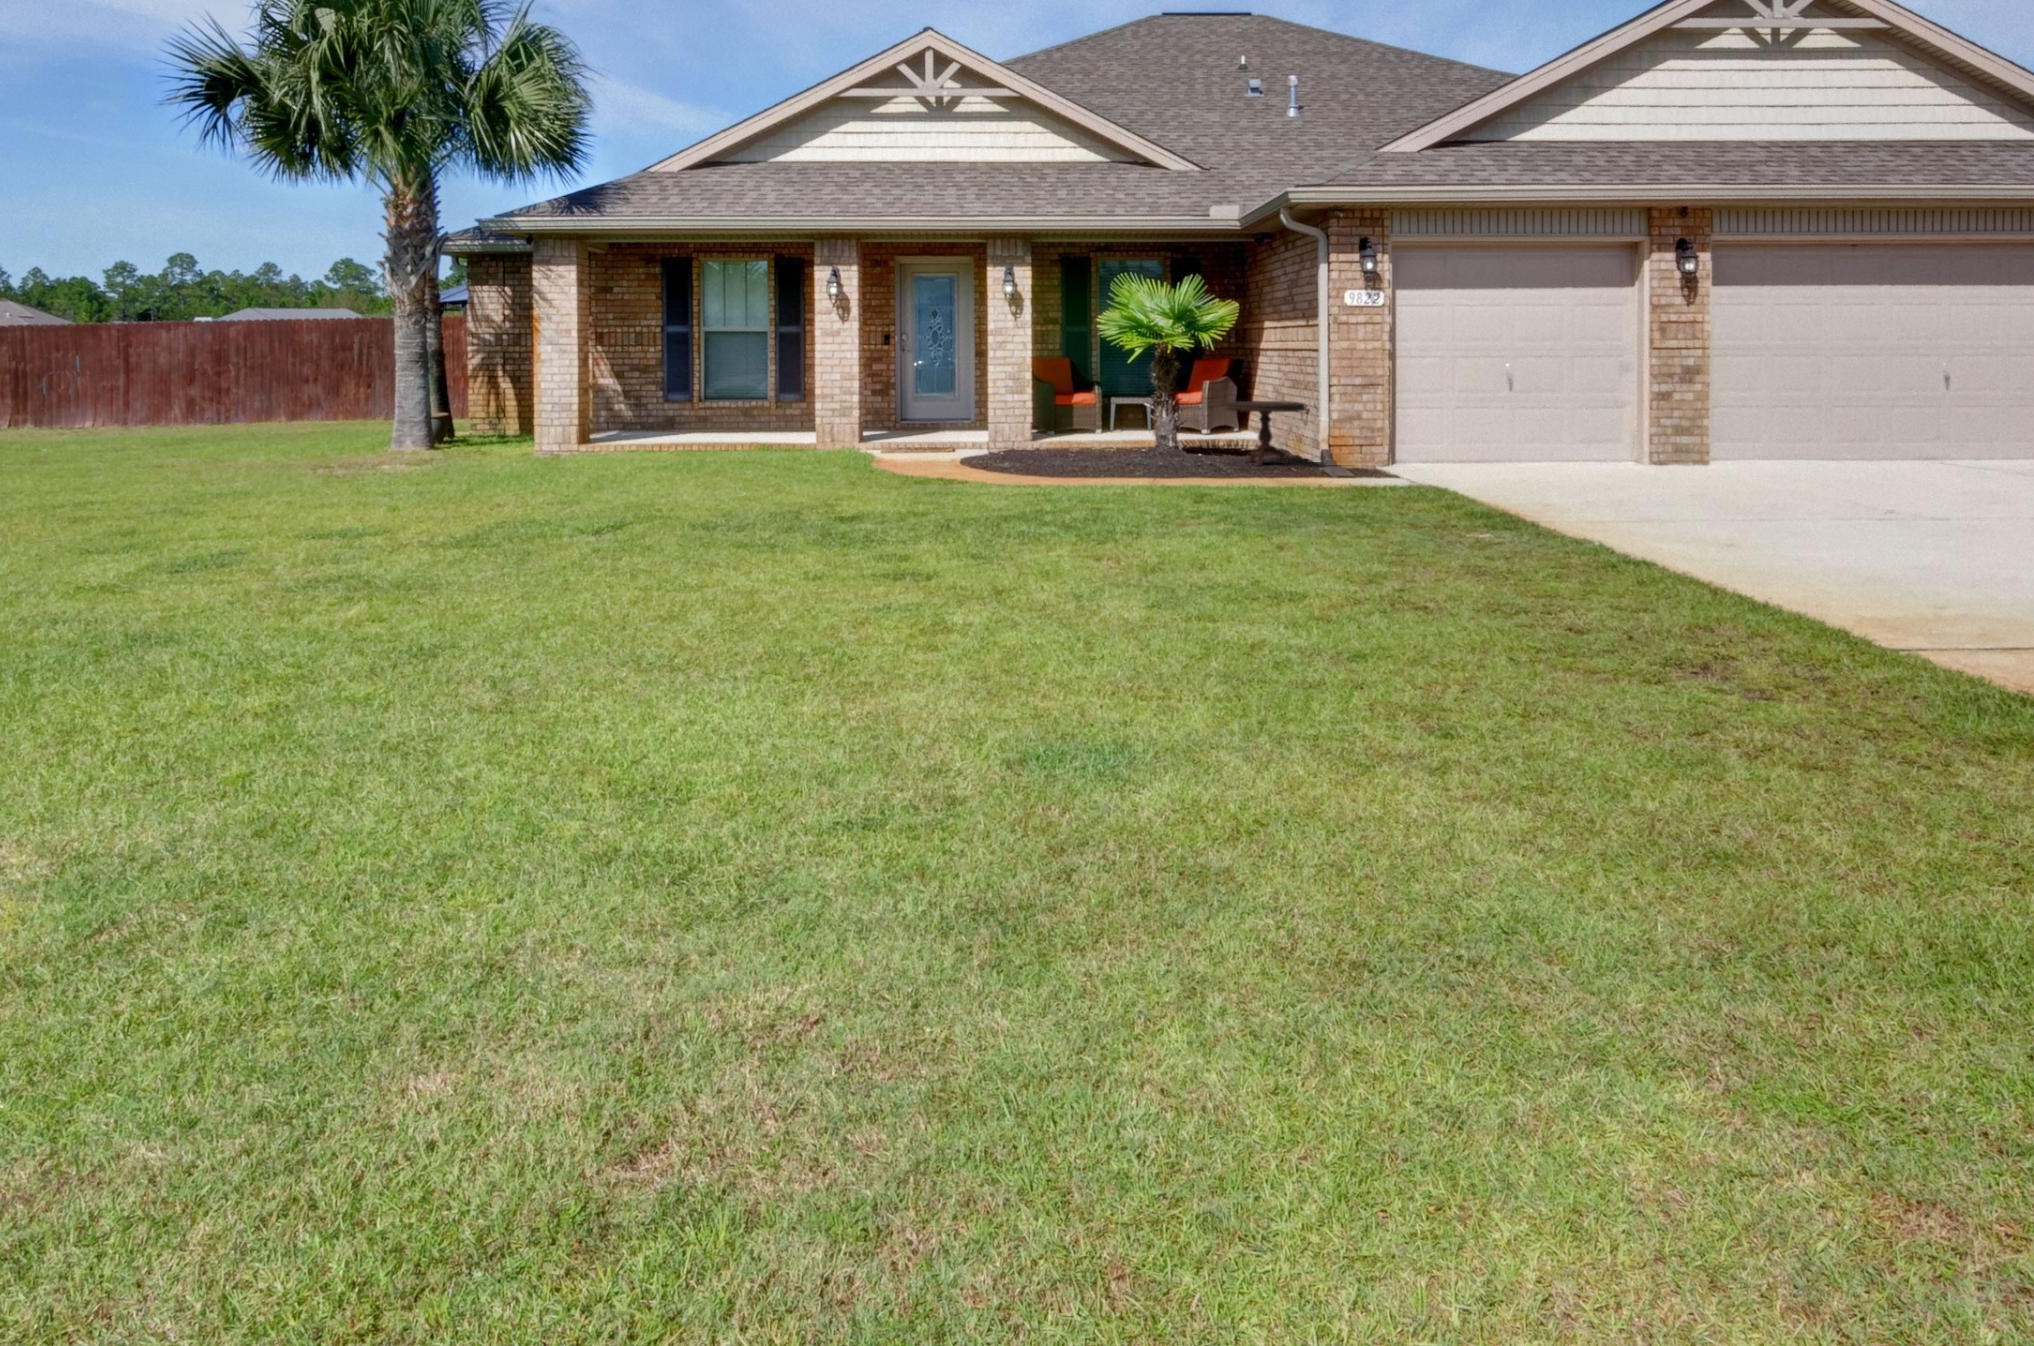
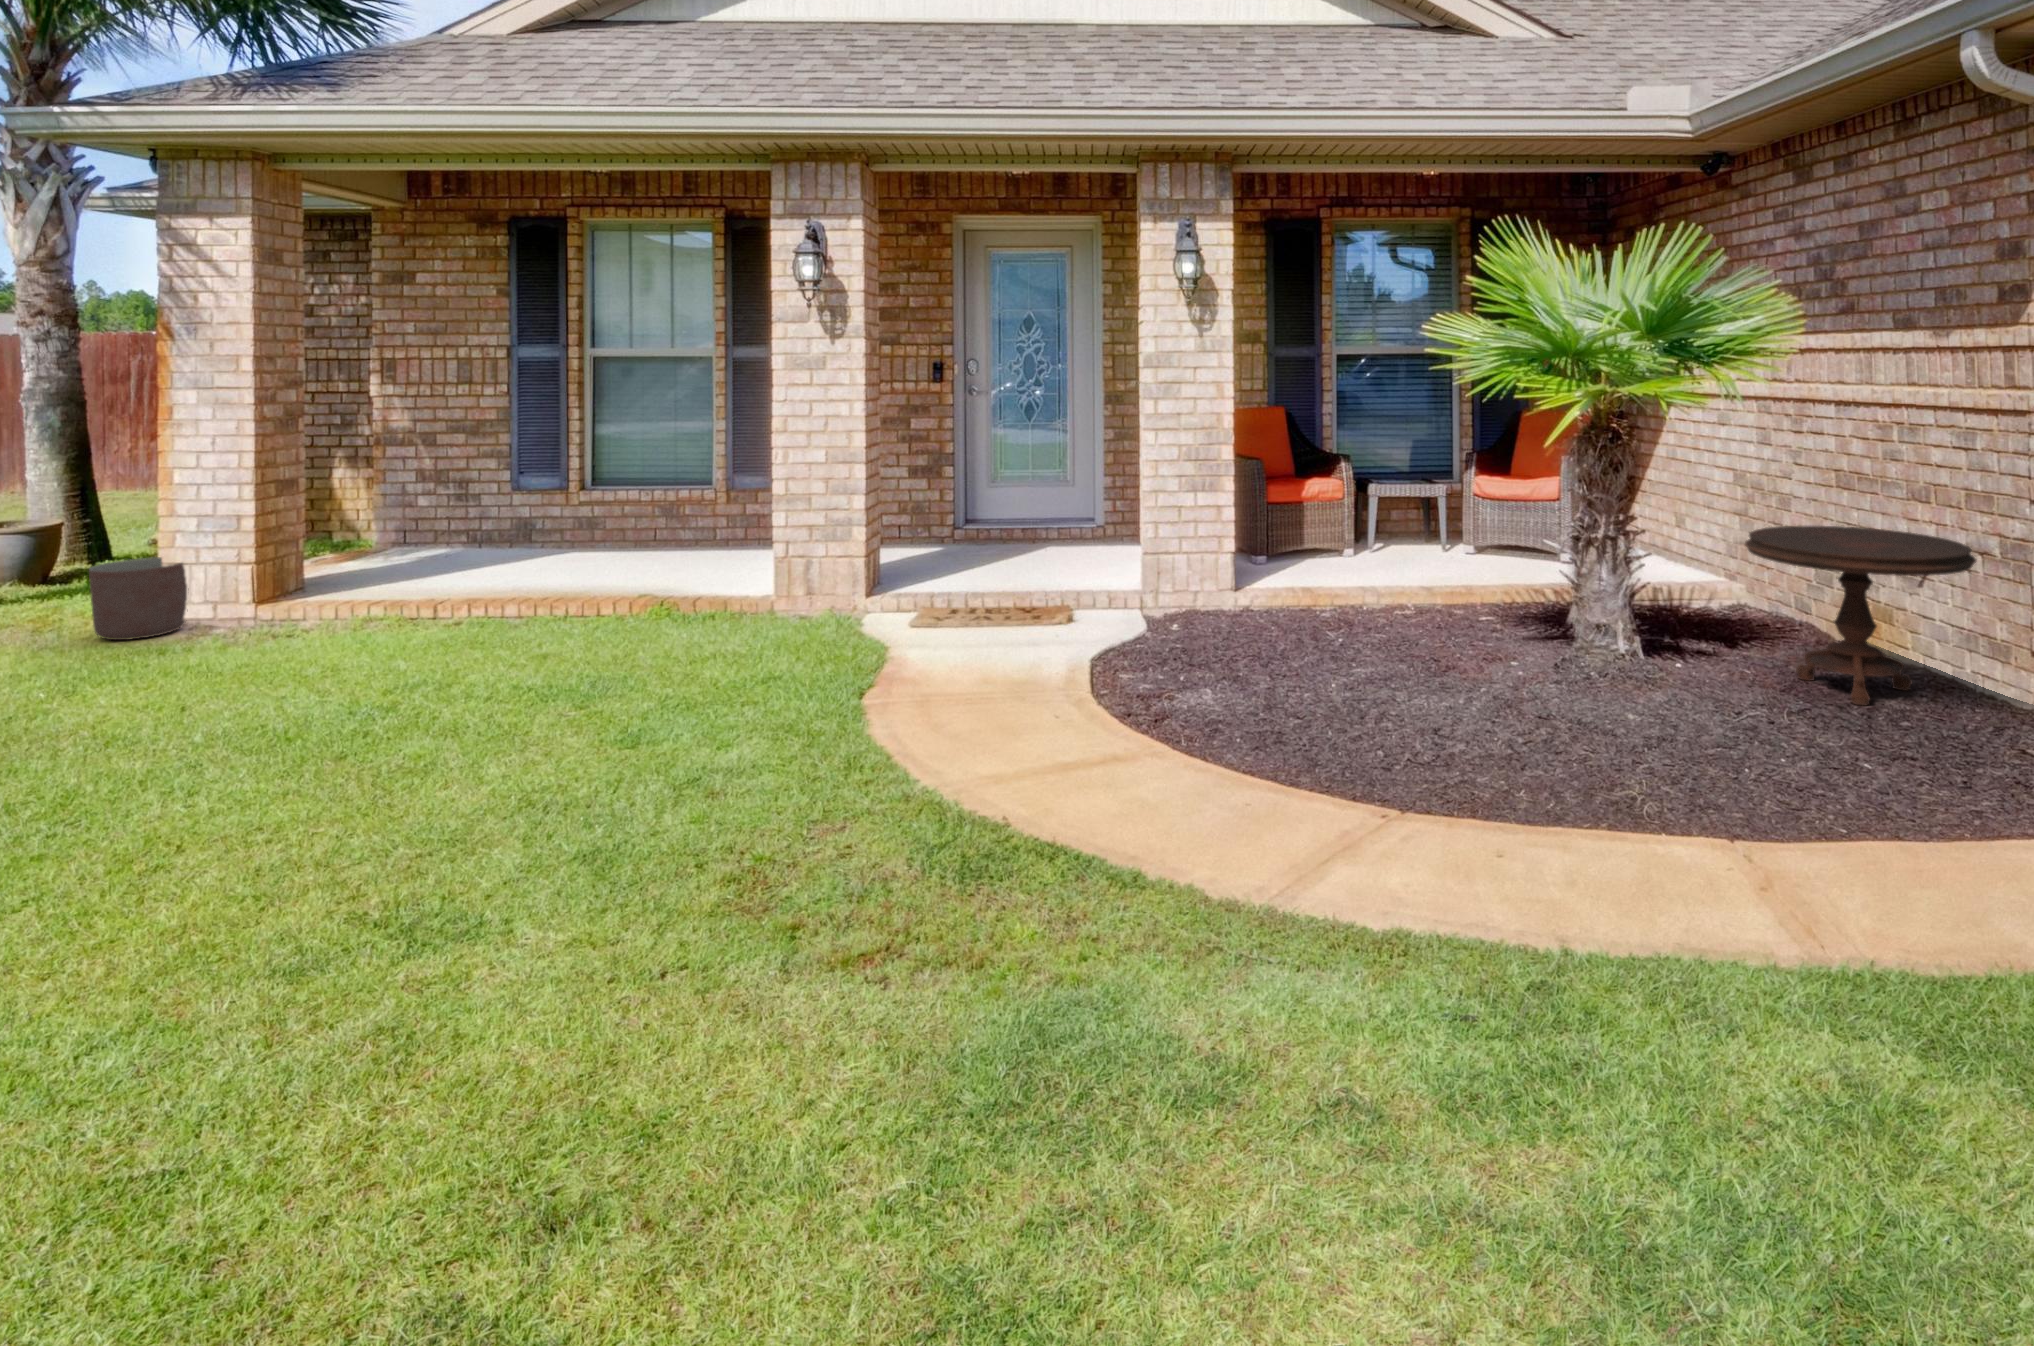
planter: none [511,422,550,456] -> present [89,557,187,640]

